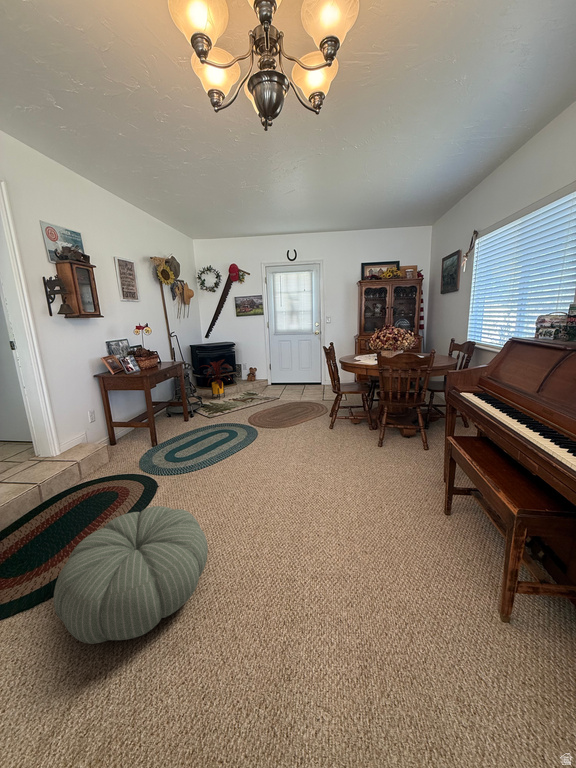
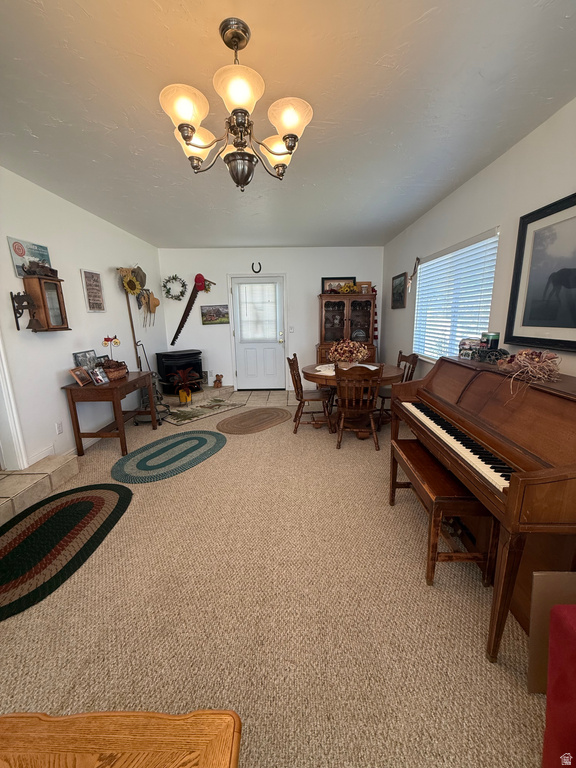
pouf: present [54,506,208,644] -> none [51,512,189,633]

